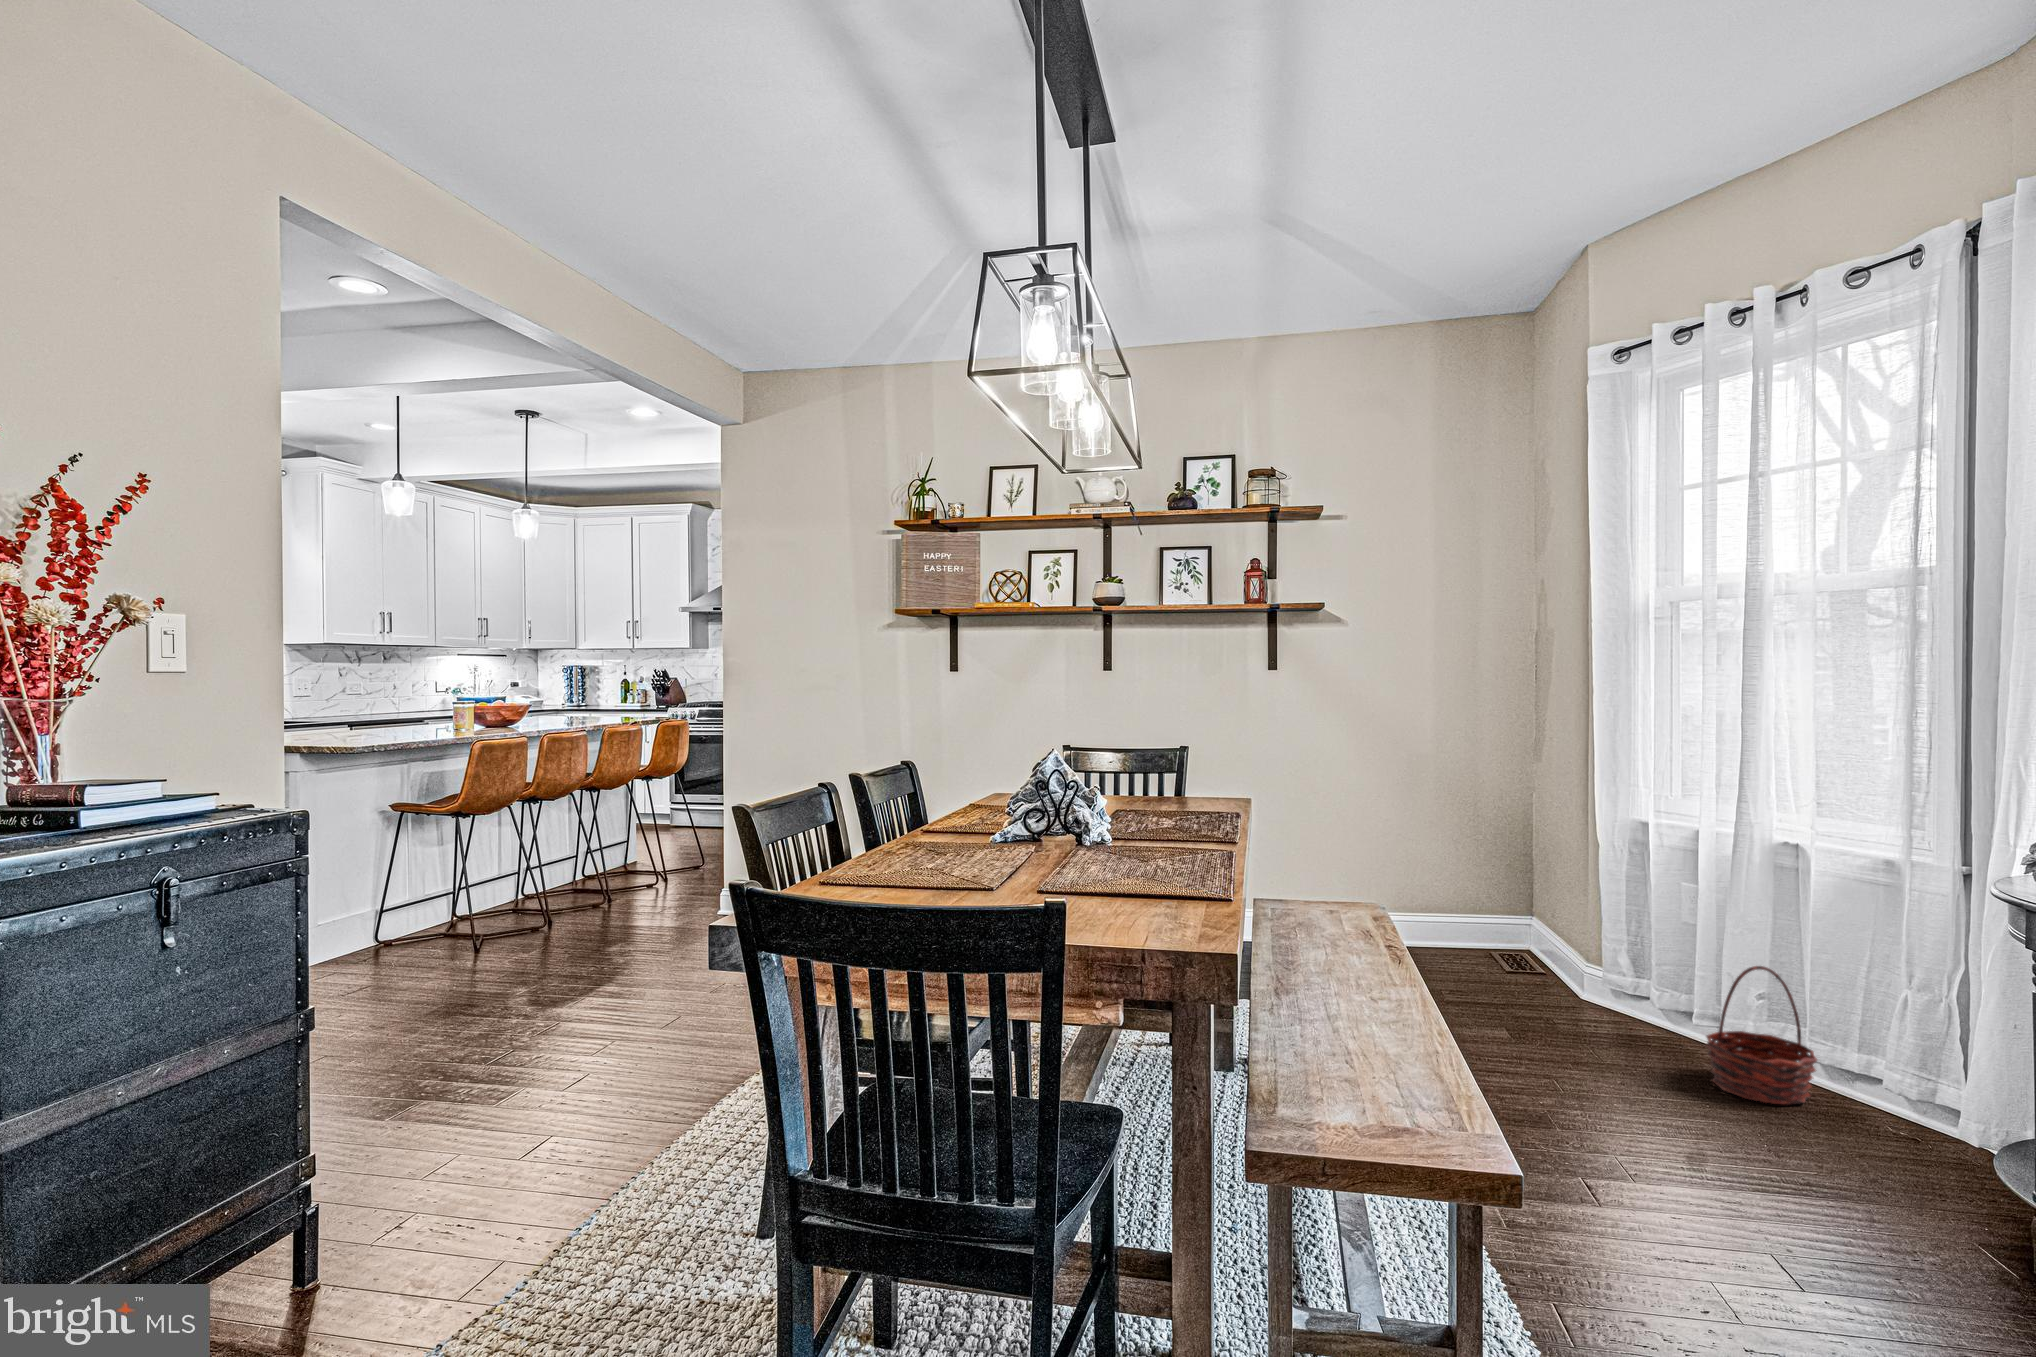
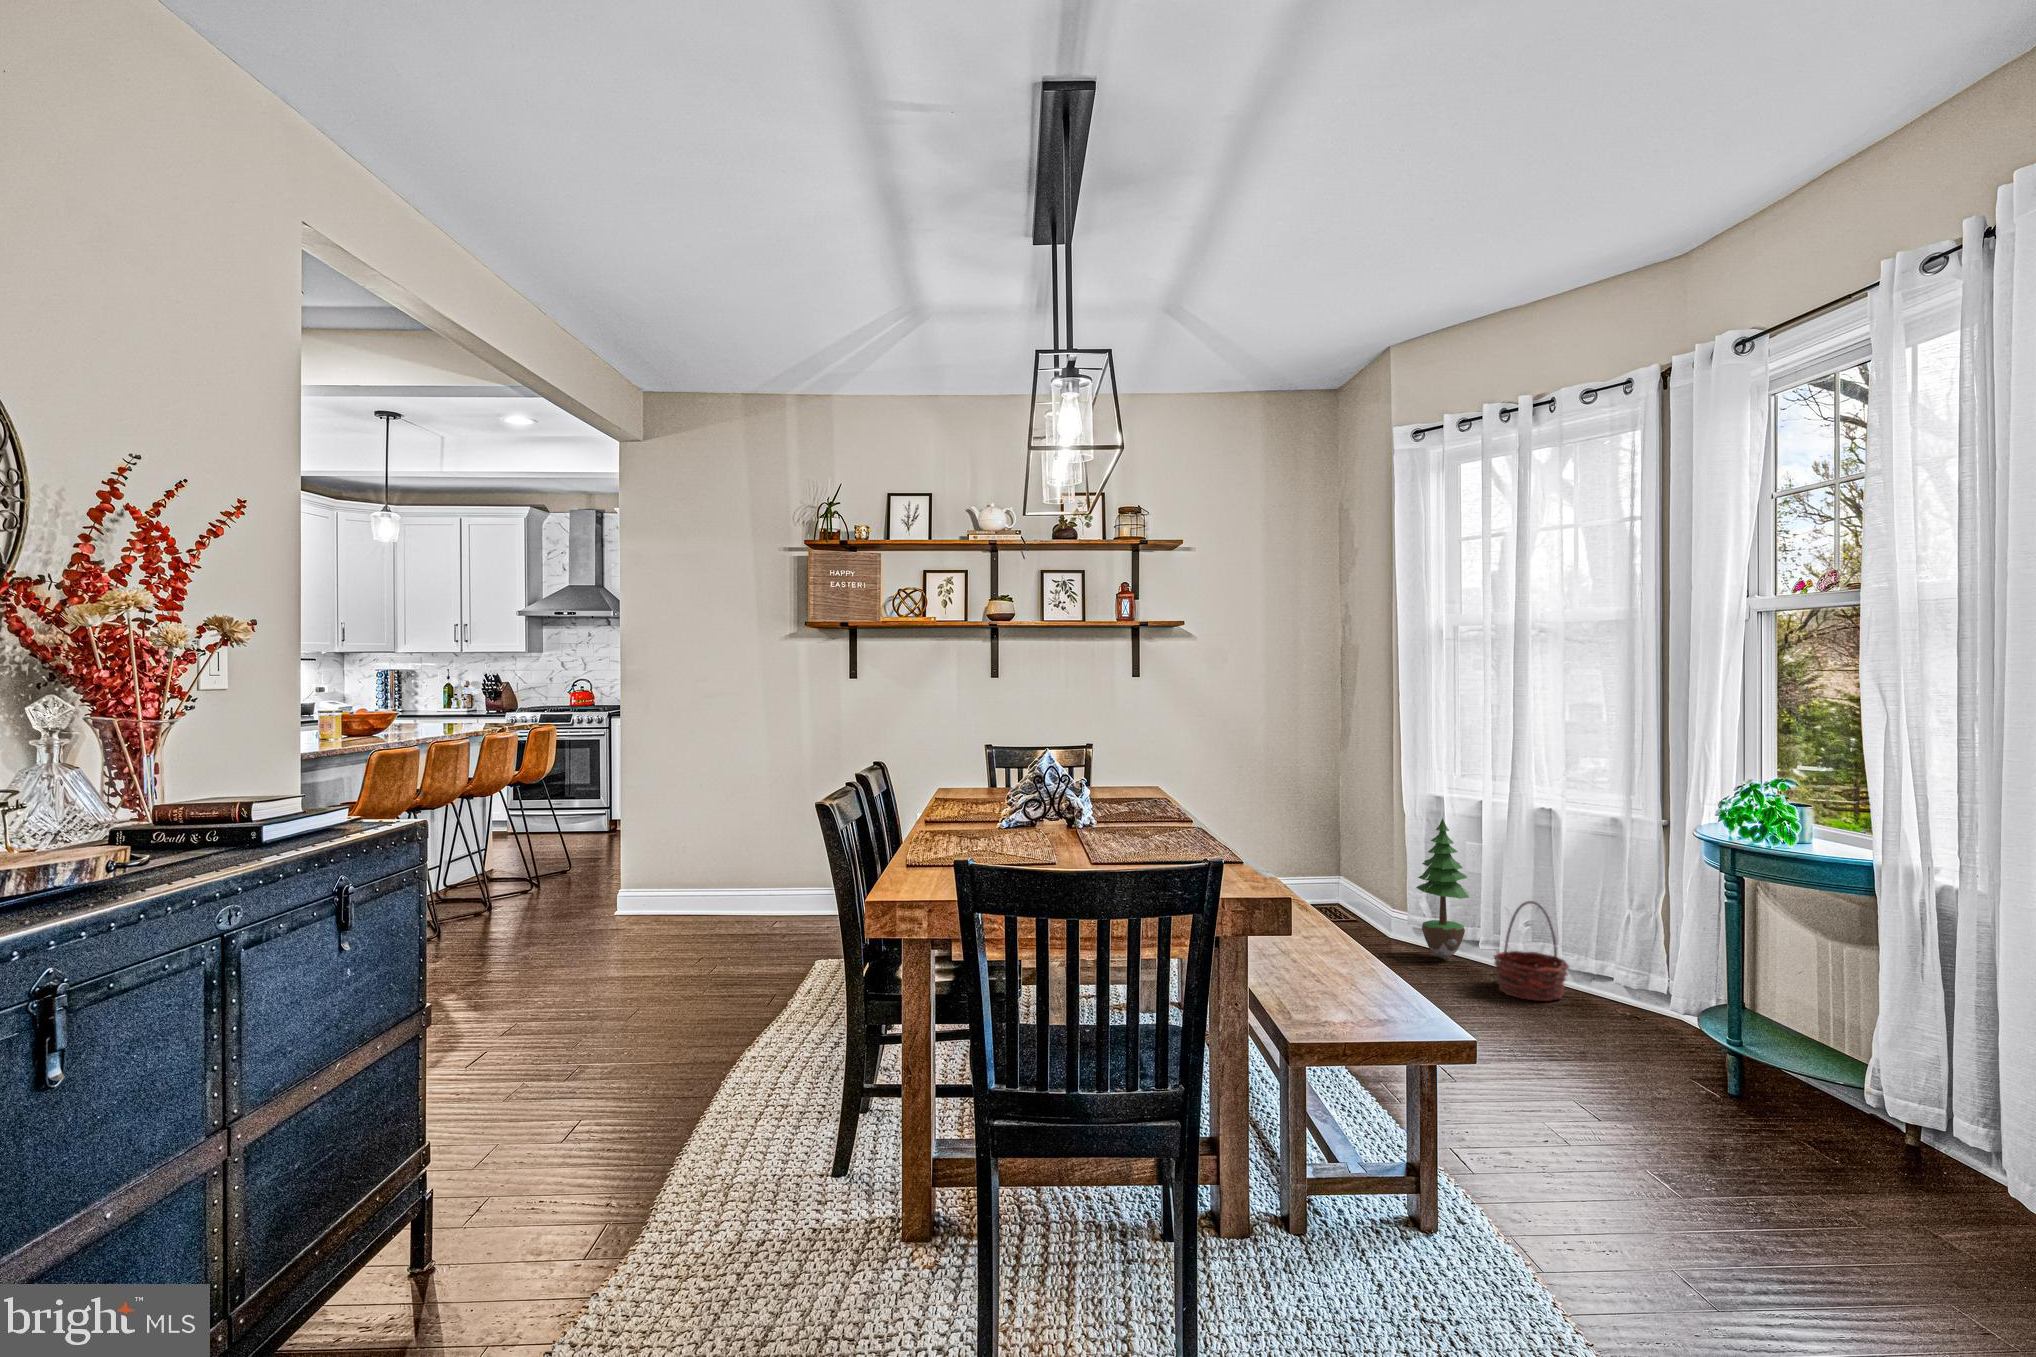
potted tree: none [1606,848,1682,1032] -> present [1416,818,1469,959]

